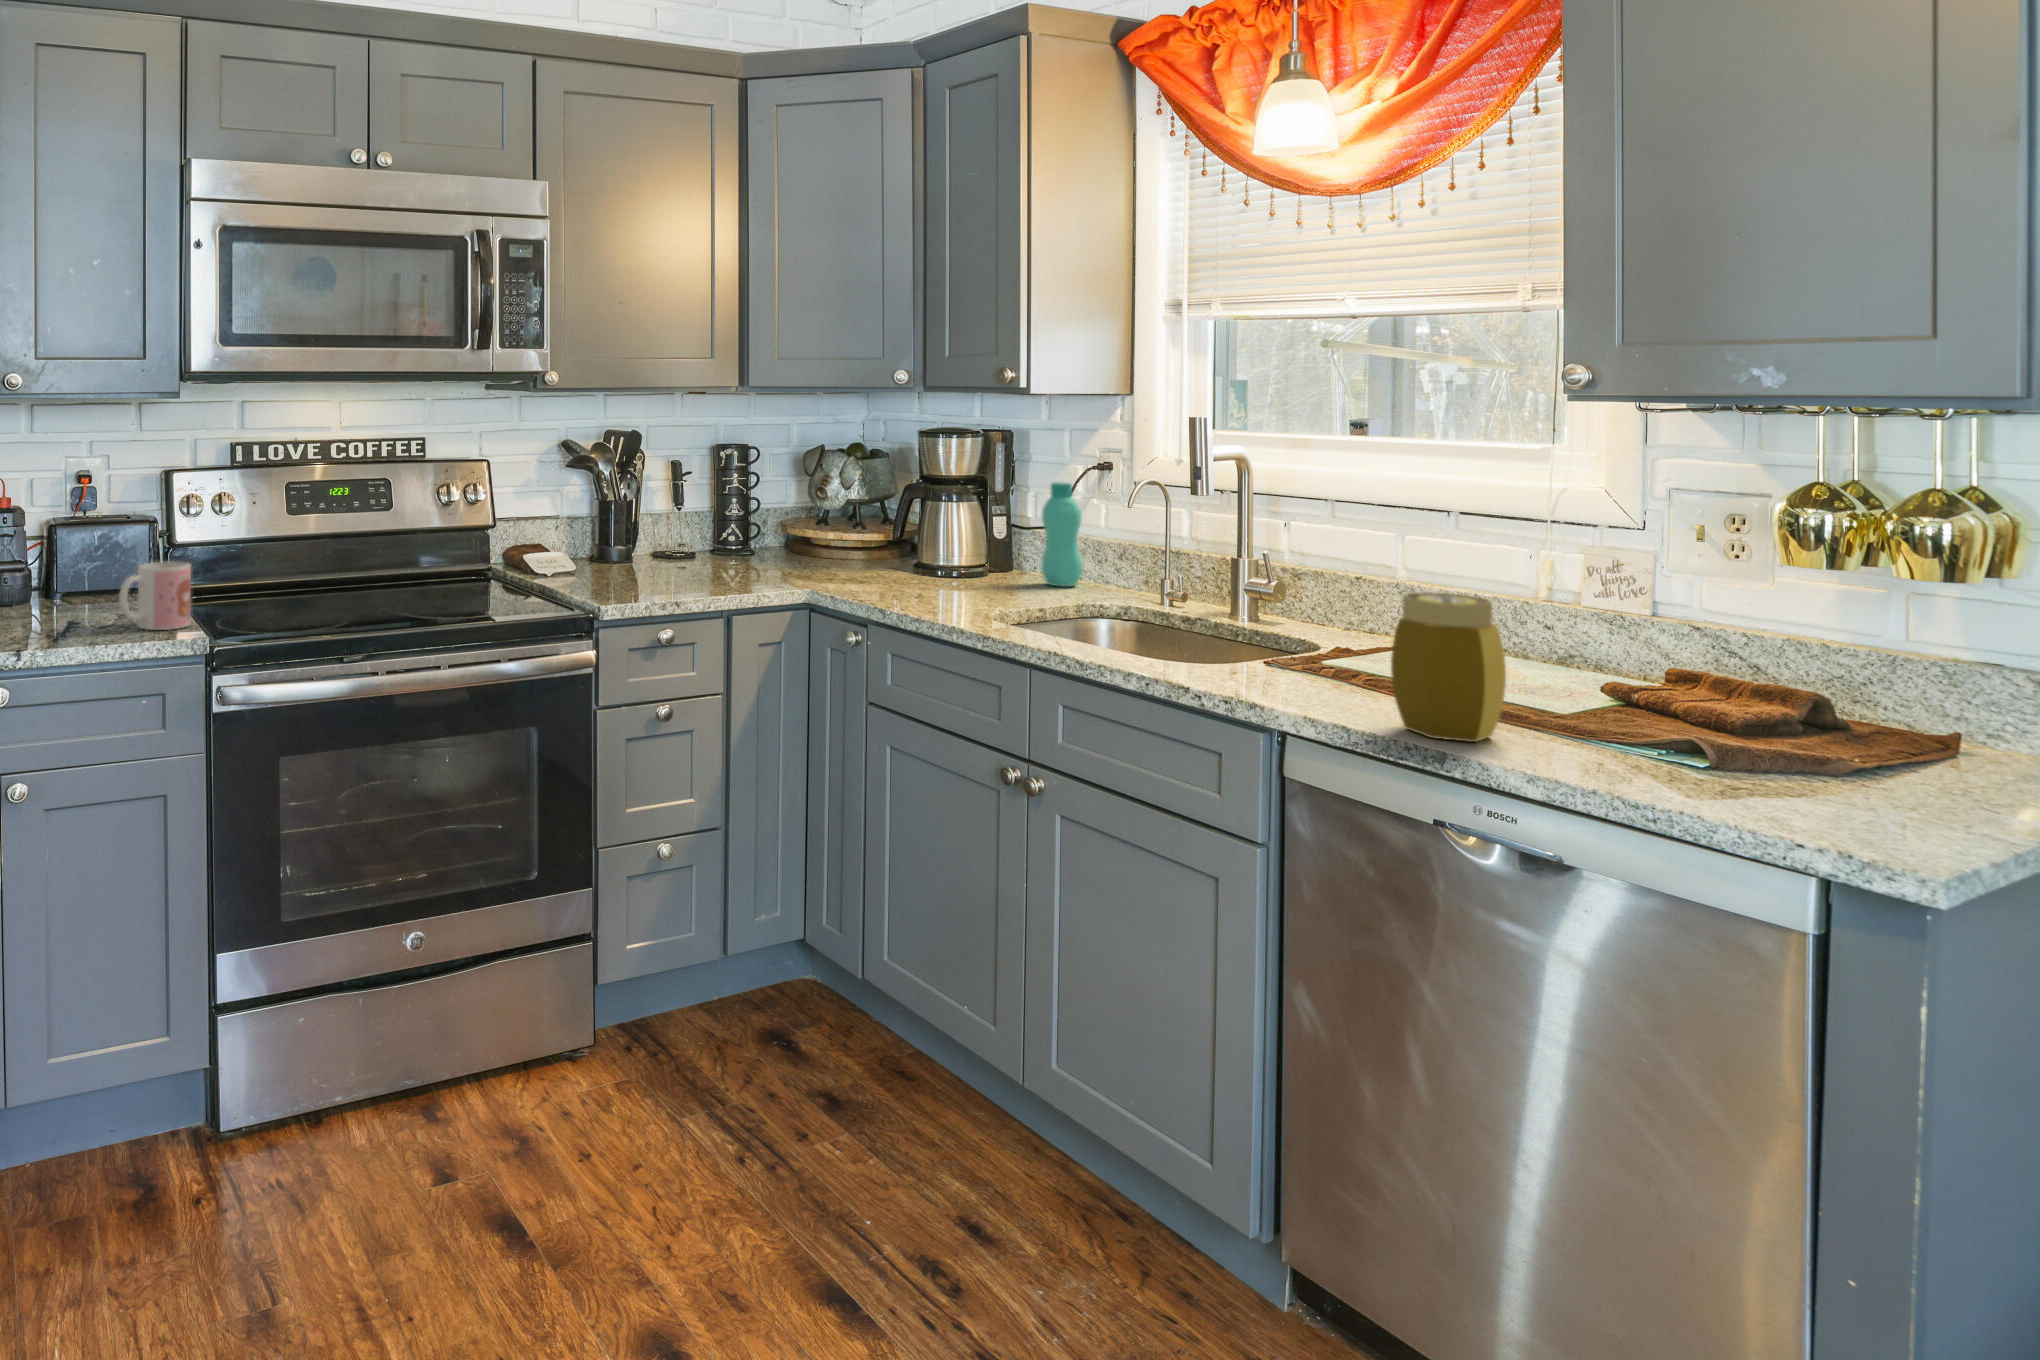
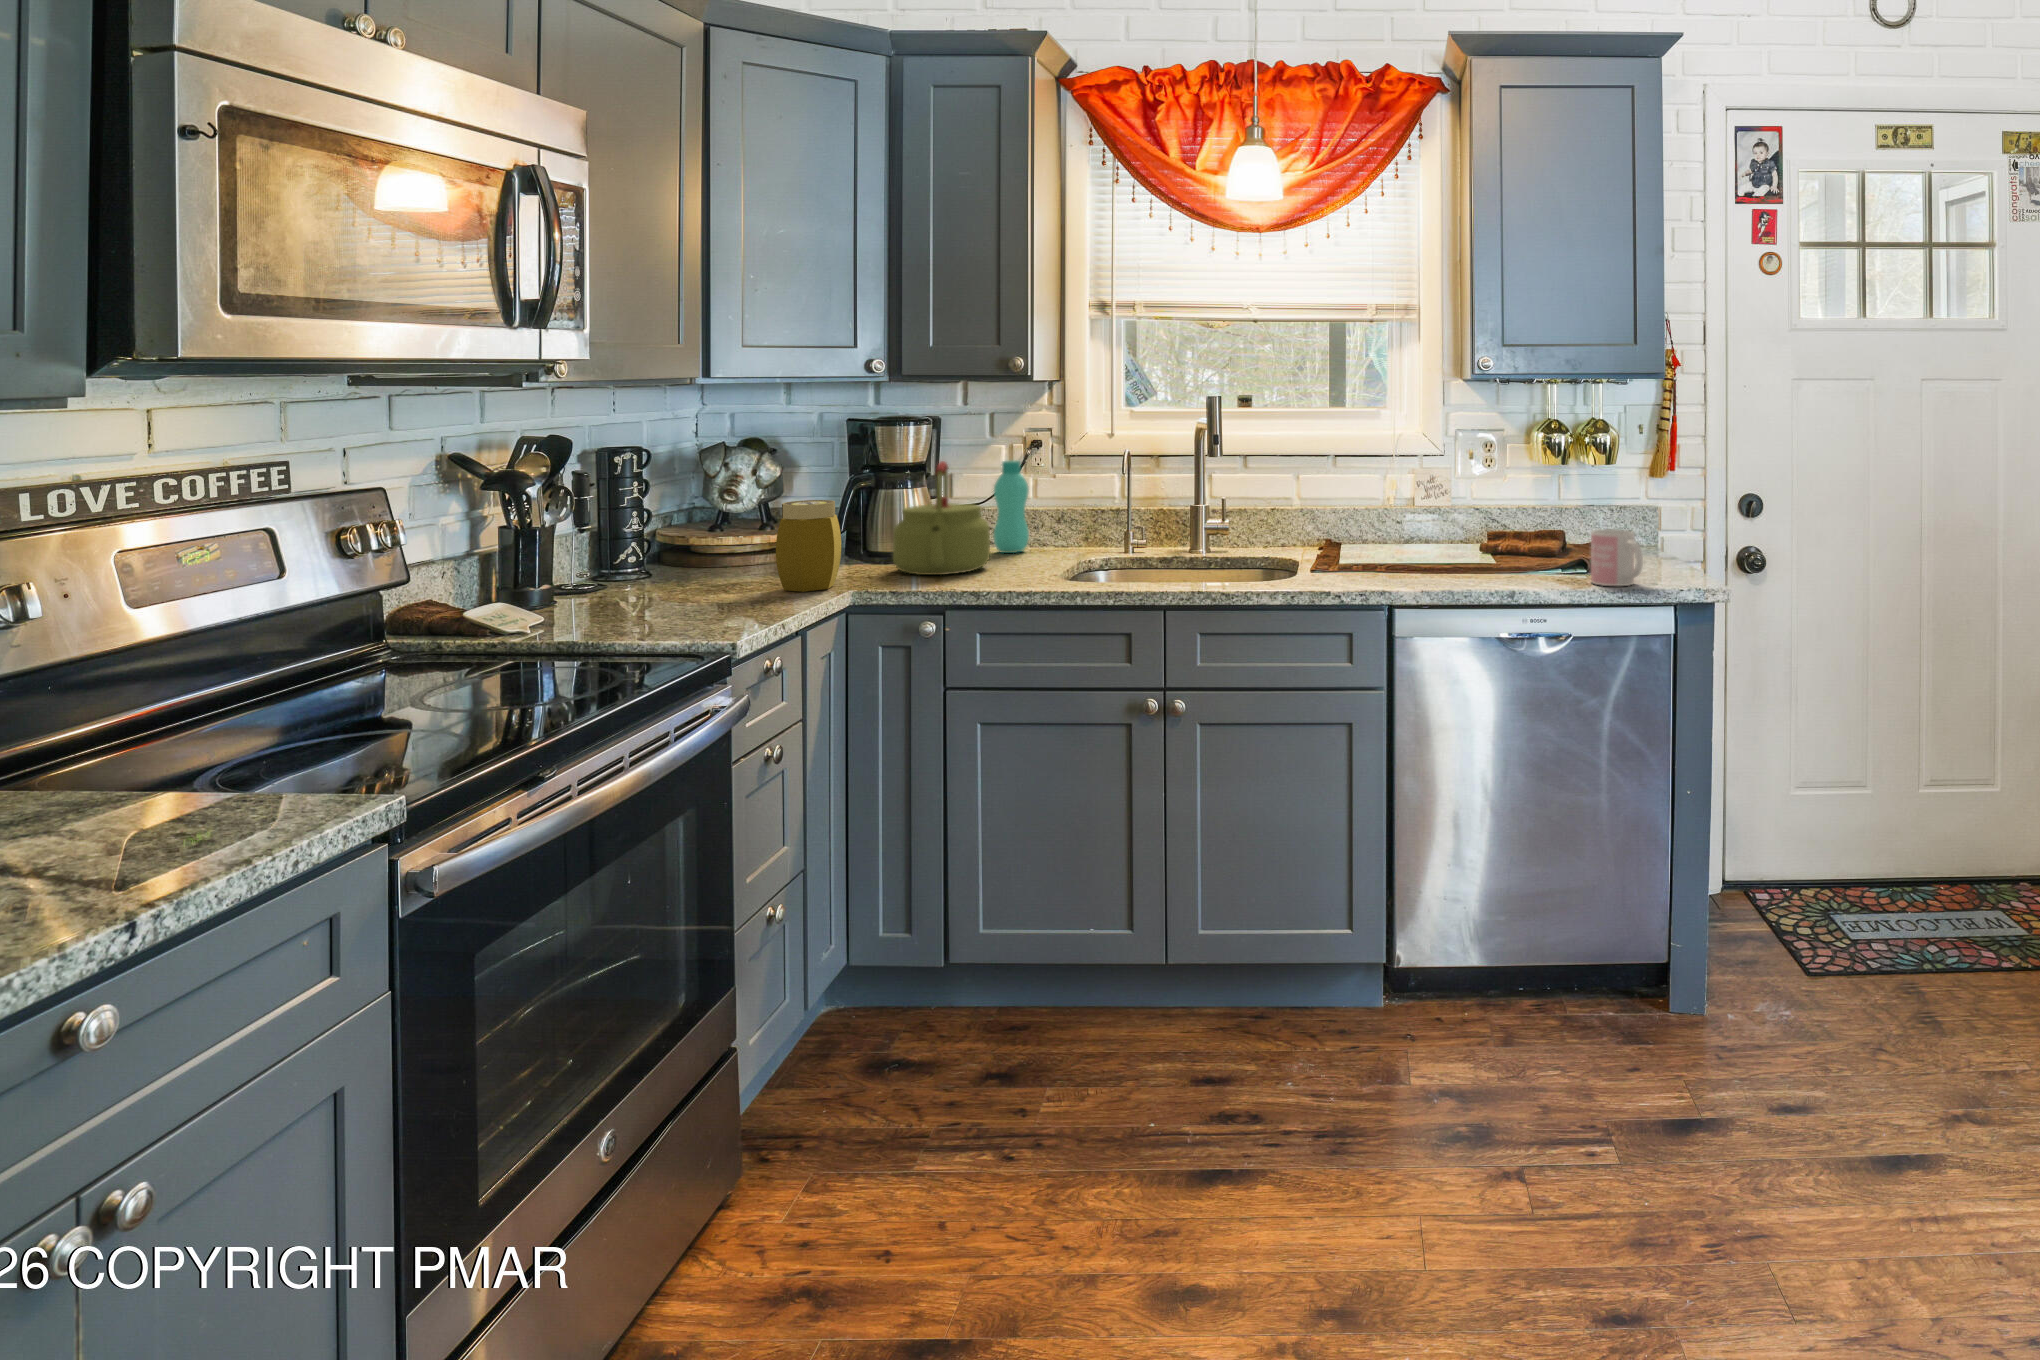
kettle: none [884,475,985,594] -> present [893,461,990,575]
mug: present [119,561,191,630] -> present [1591,529,1643,586]
jar: present [1391,592,1506,742] -> present [776,500,841,592]

